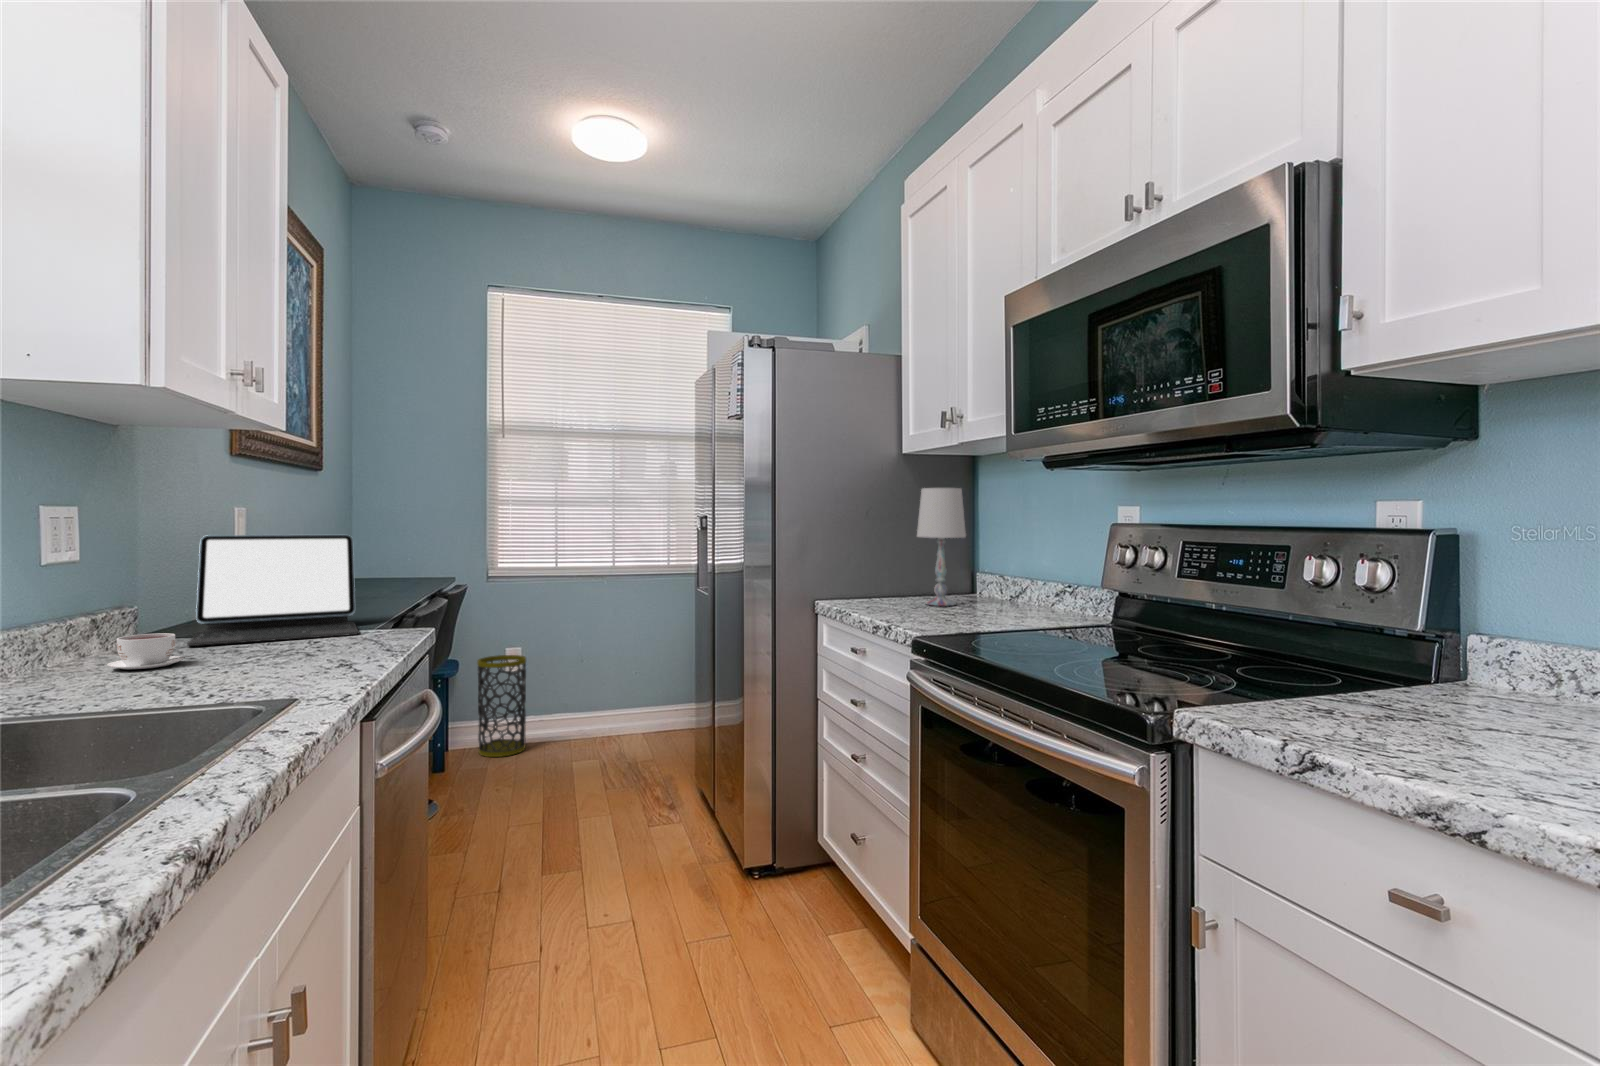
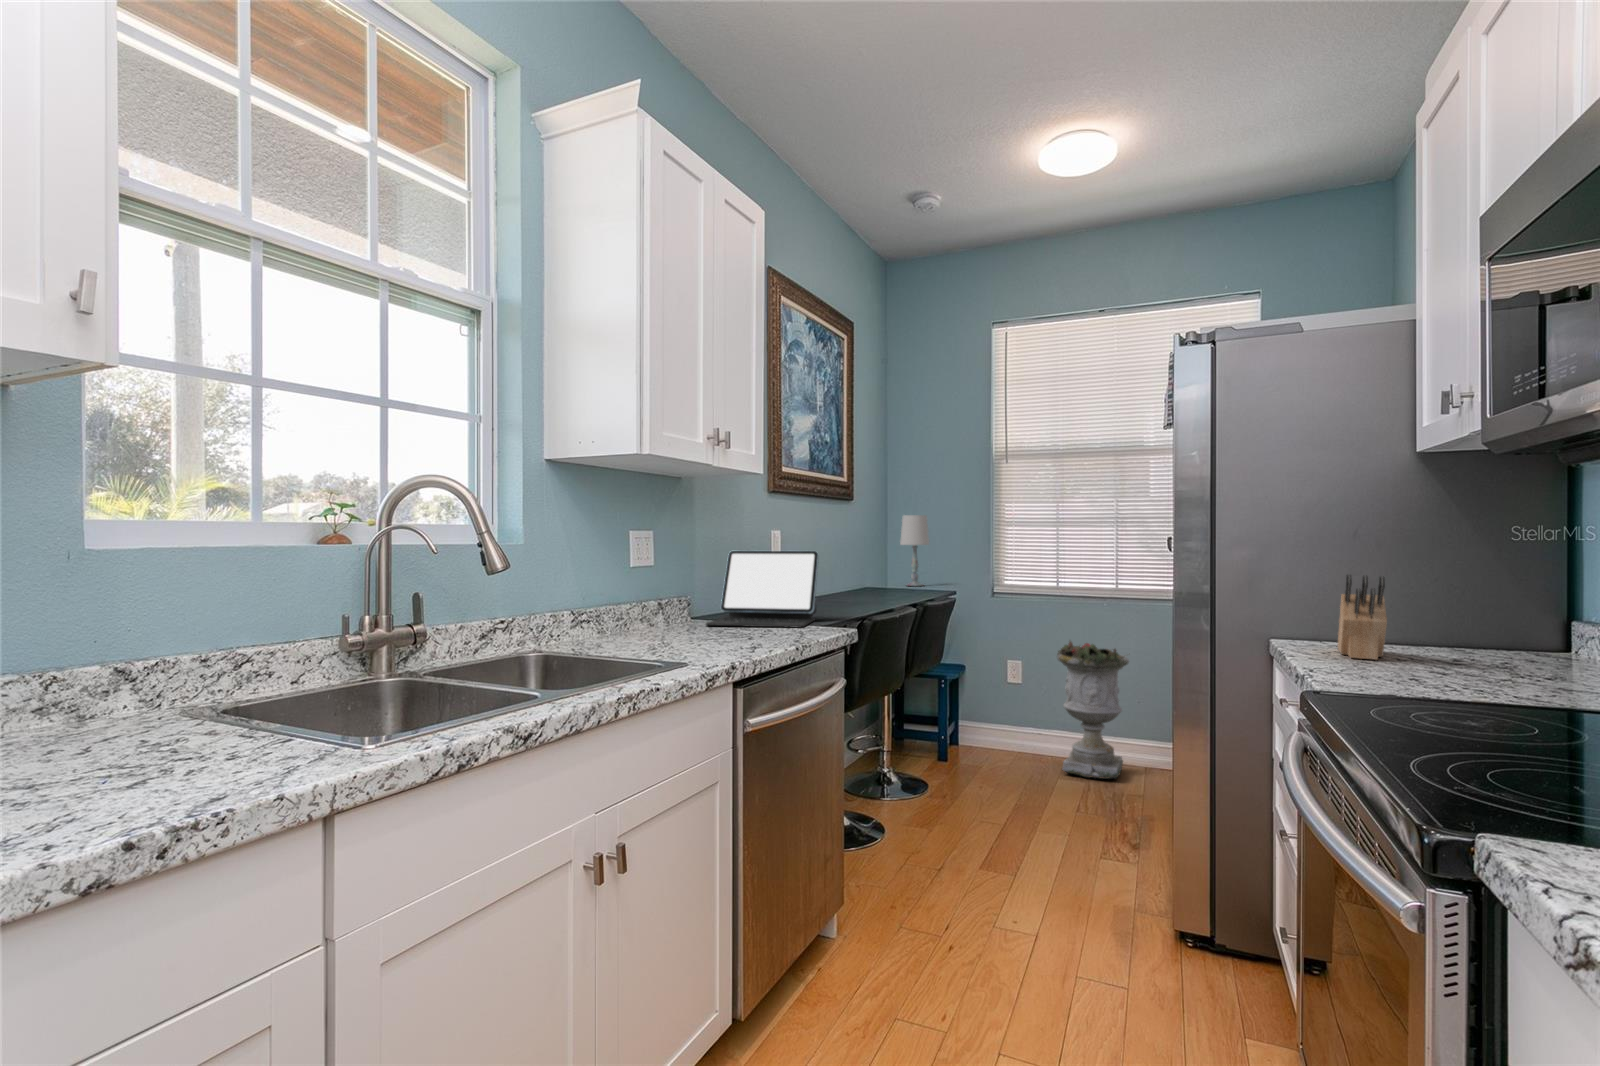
table lamp: present [917,488,966,606] -> present [900,515,929,586]
knife block: none [860,549,907,614] -> present [1338,574,1387,660]
planter: none [563,620,635,753] -> present [1057,641,1129,779]
coffee cup: present [107,633,194,669] -> none [650,614,693,636]
trash can: present [477,655,526,757] -> none [979,666,1023,762]

